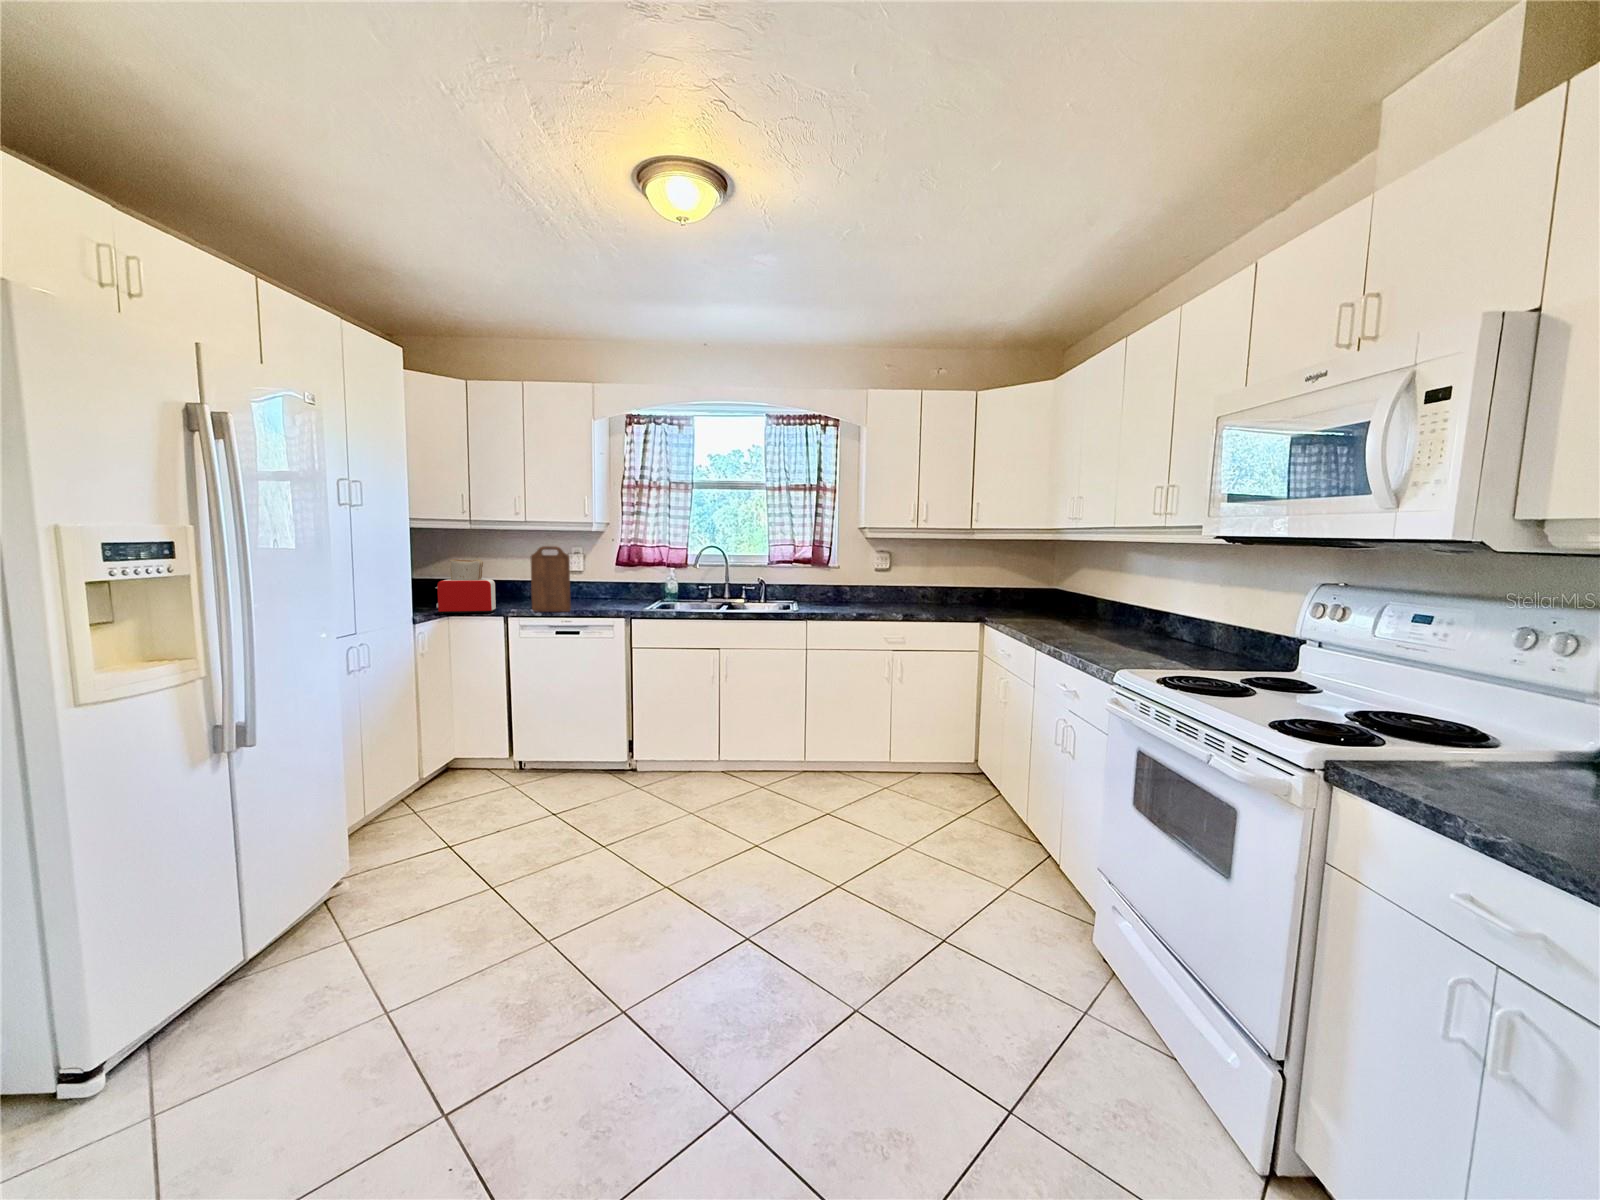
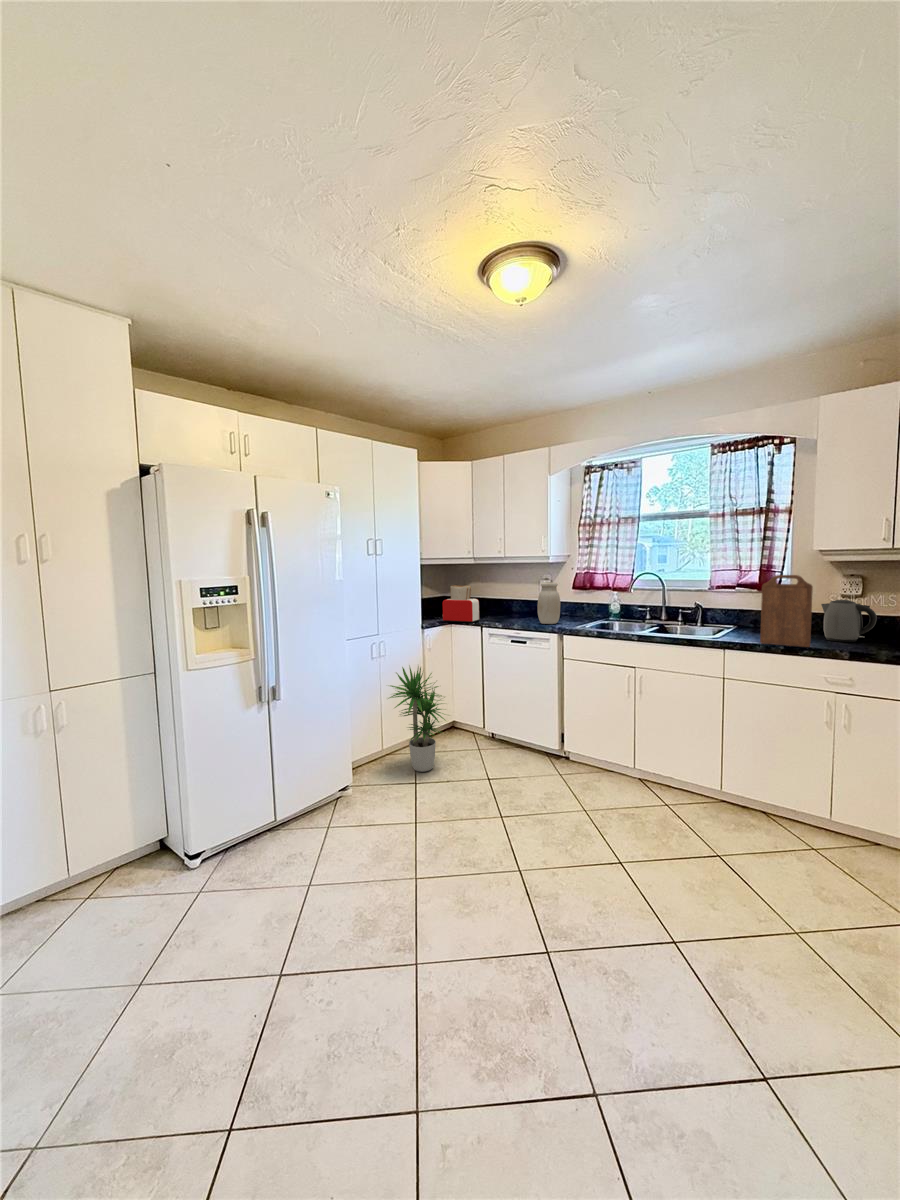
cutting board: present [530,546,571,612] -> present [760,575,813,647]
jar: none [586,555,615,609] -> present [537,582,560,624]
kettle: none [867,571,904,607] -> present [821,600,877,642]
potted plant: none [376,674,486,834] -> present [390,666,446,772]

